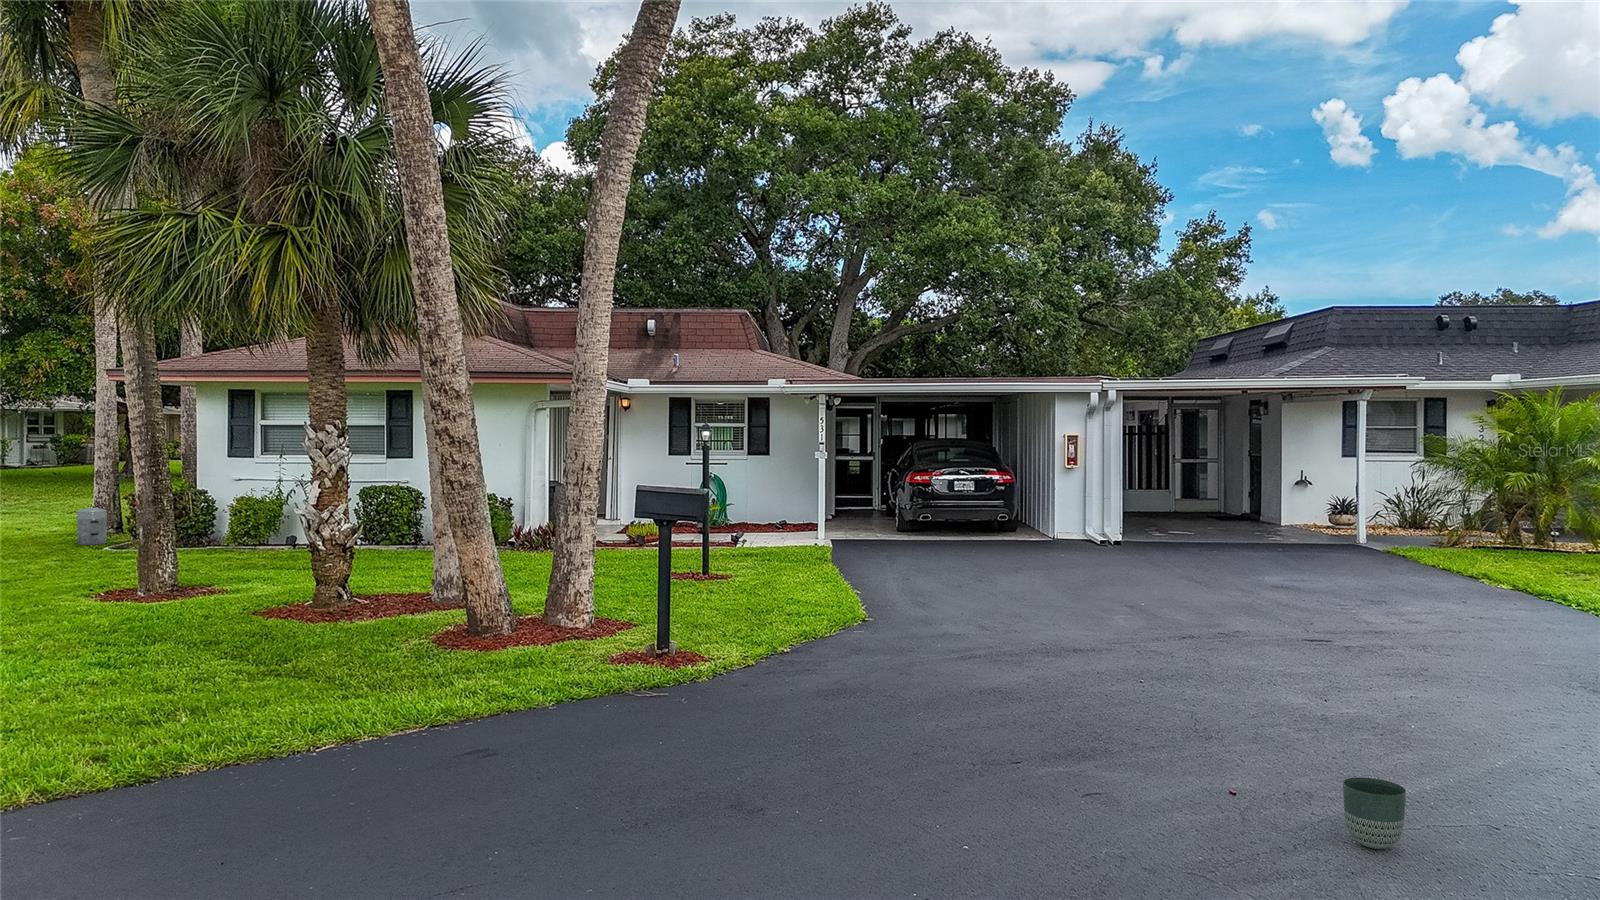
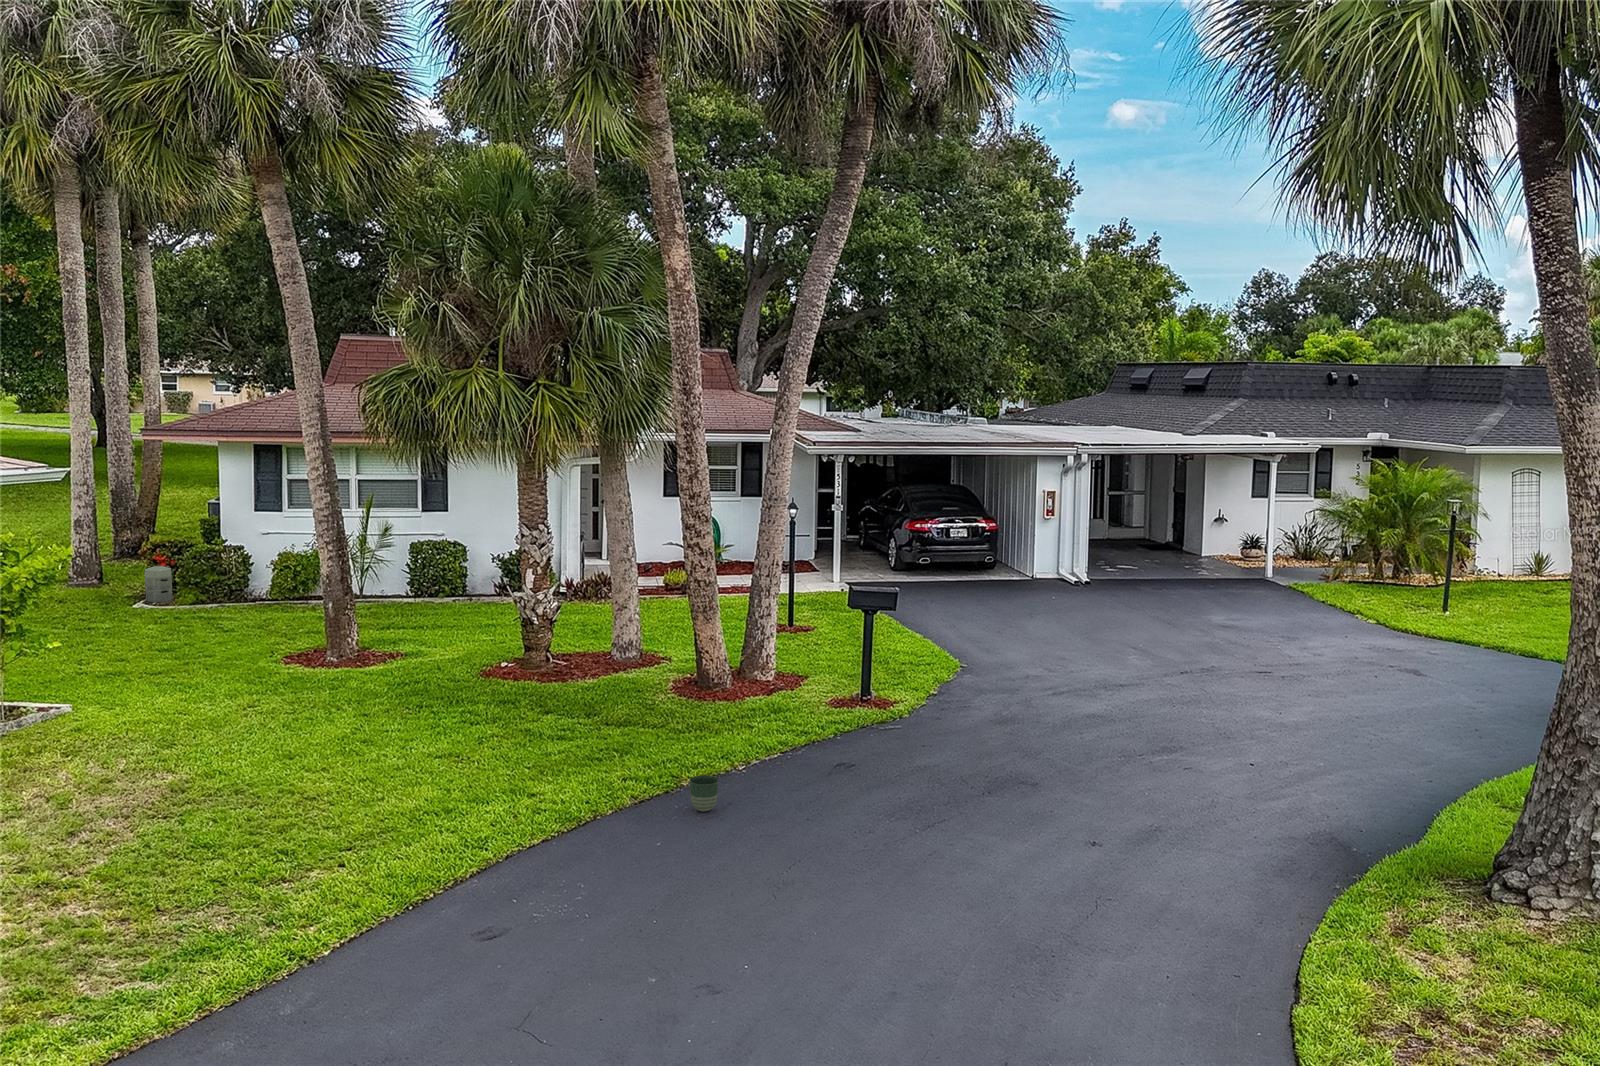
planter: present [1343,777,1406,849] -> present [690,776,718,812]

